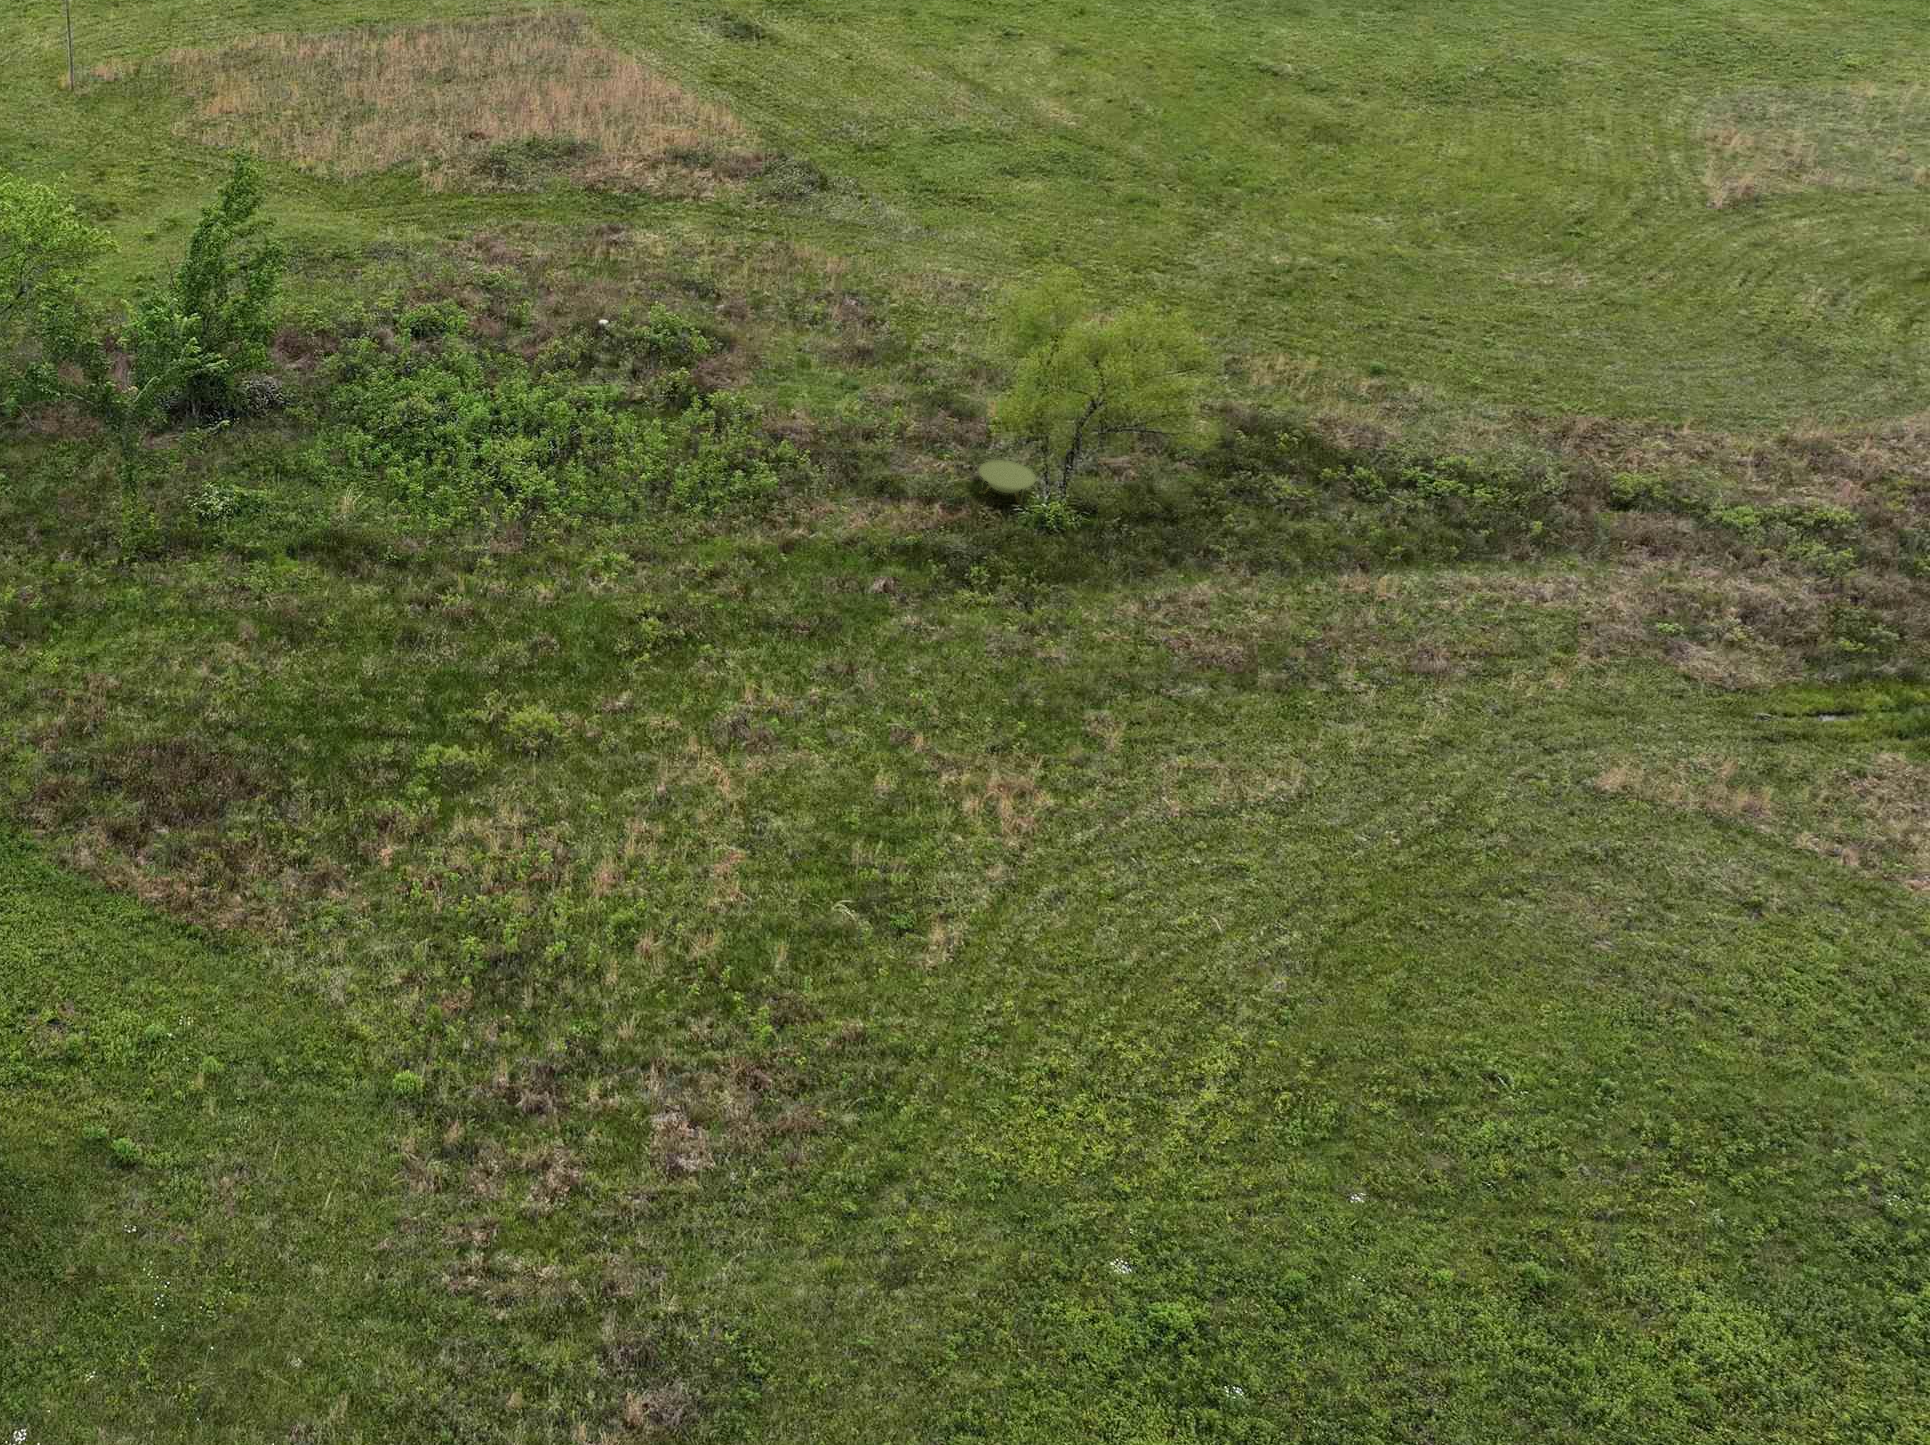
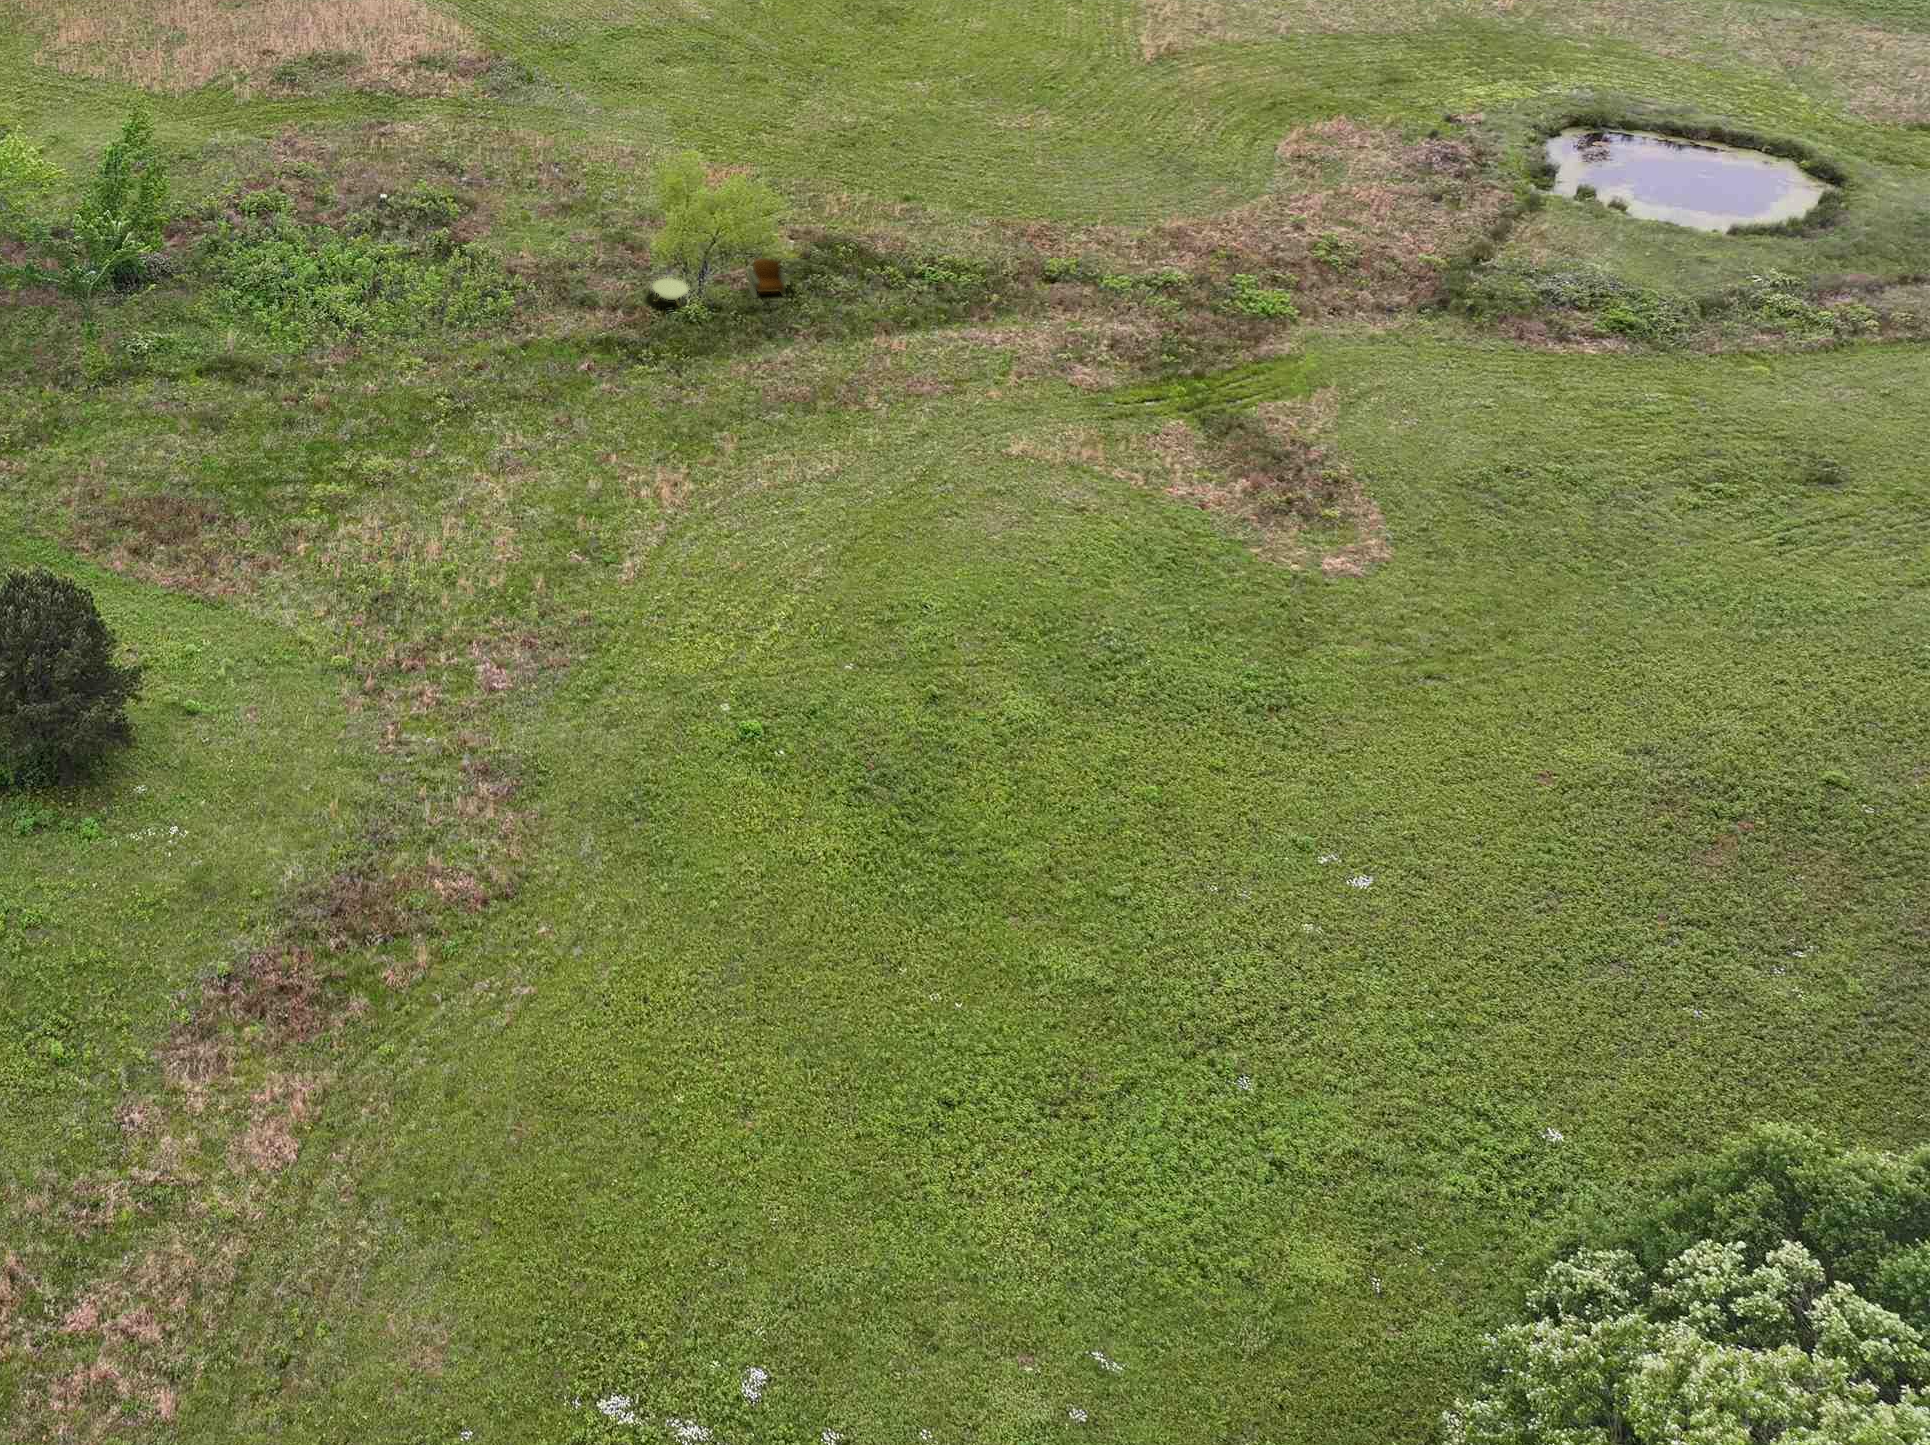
lounge chair: none [1123,440,1196,501] -> present [748,259,788,298]

